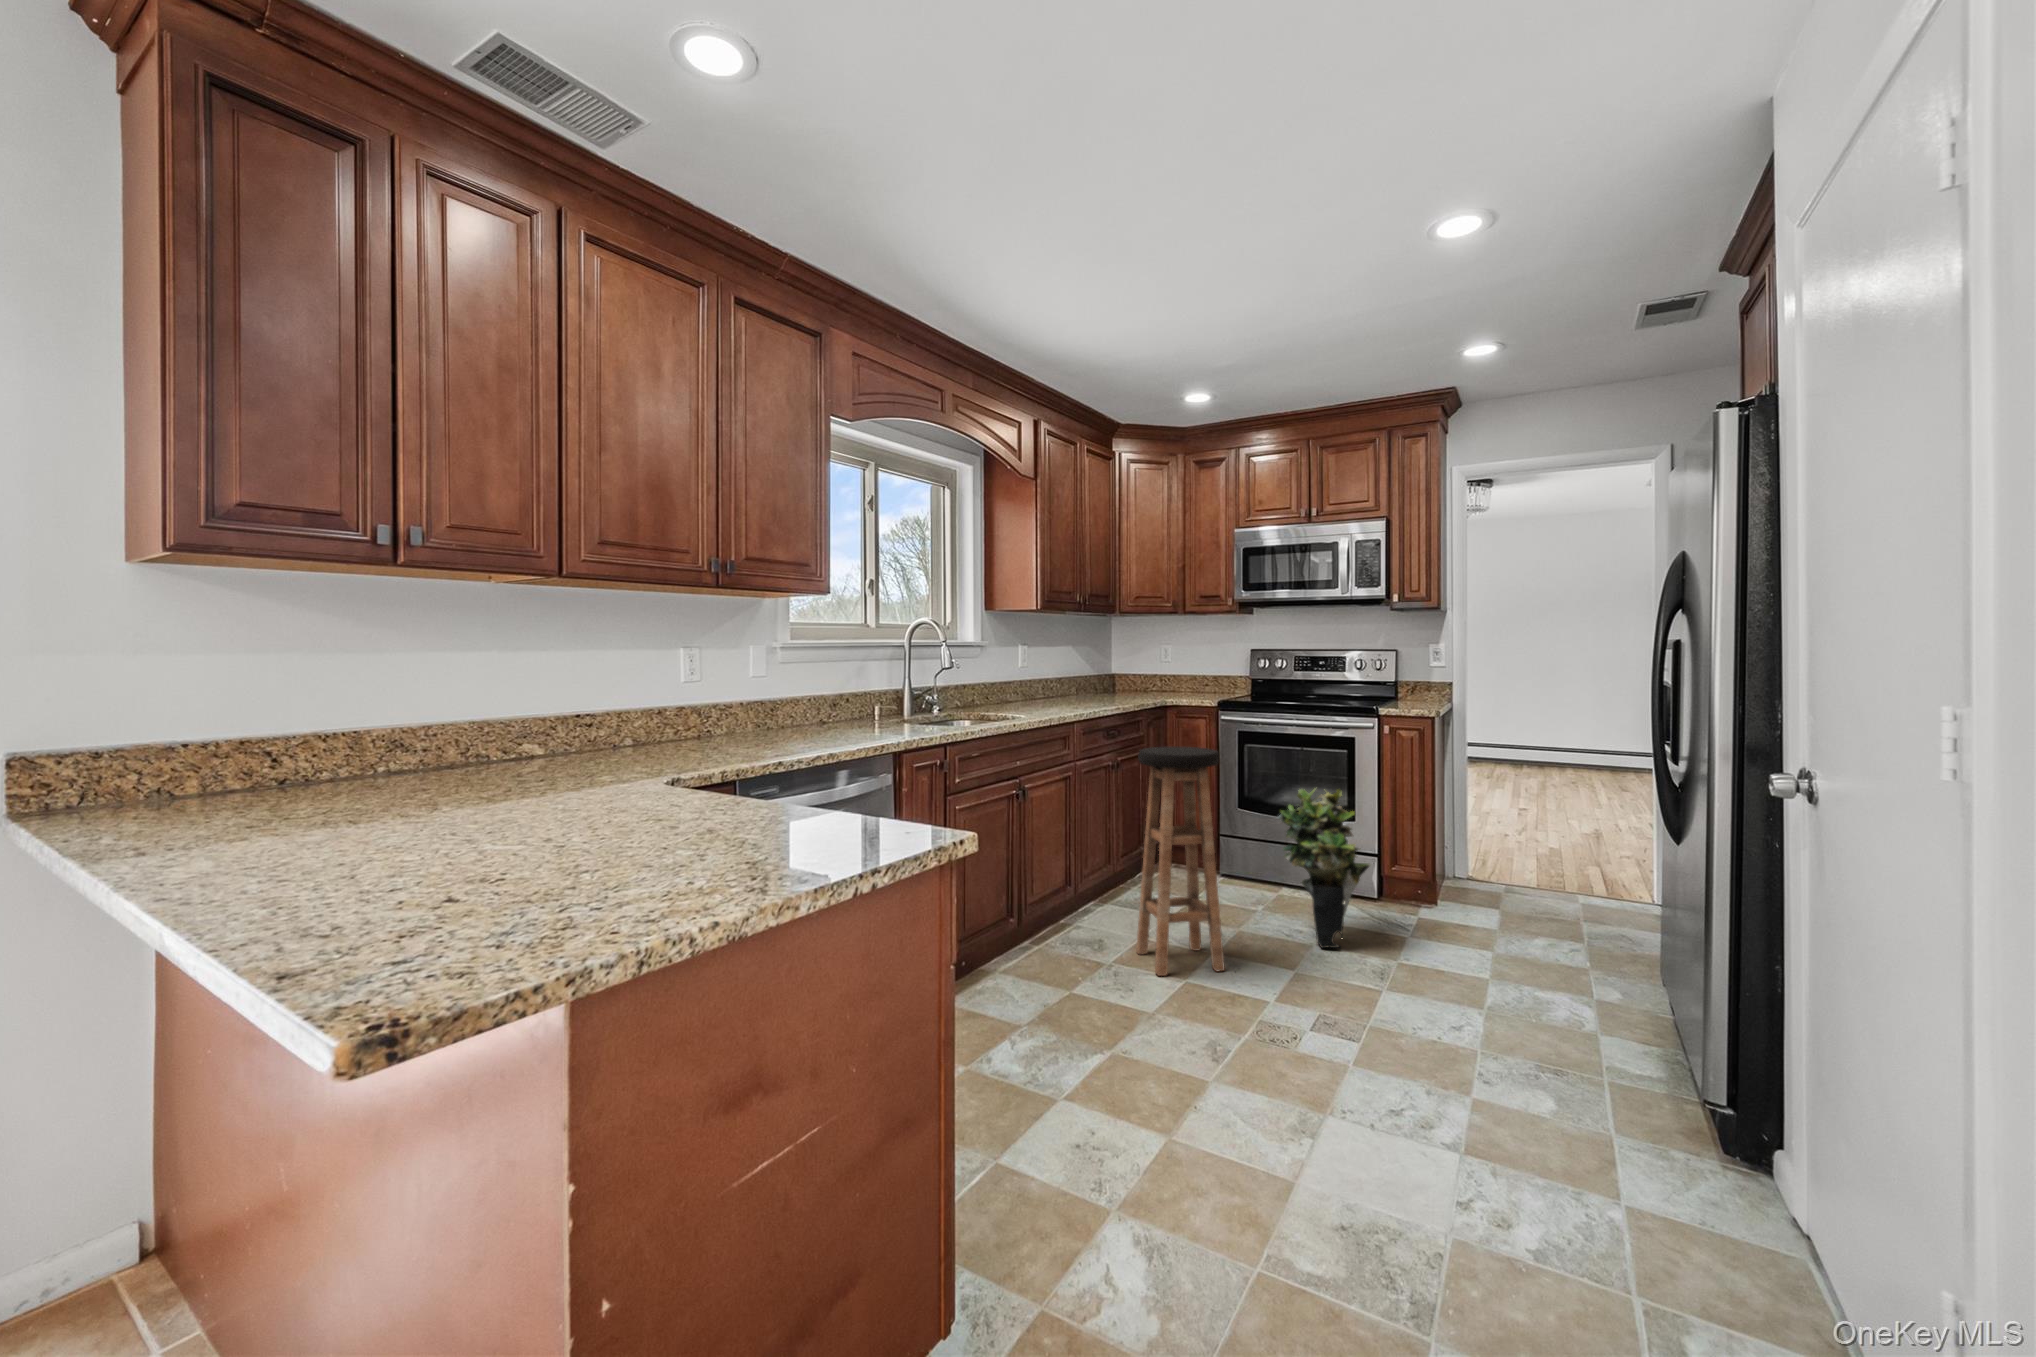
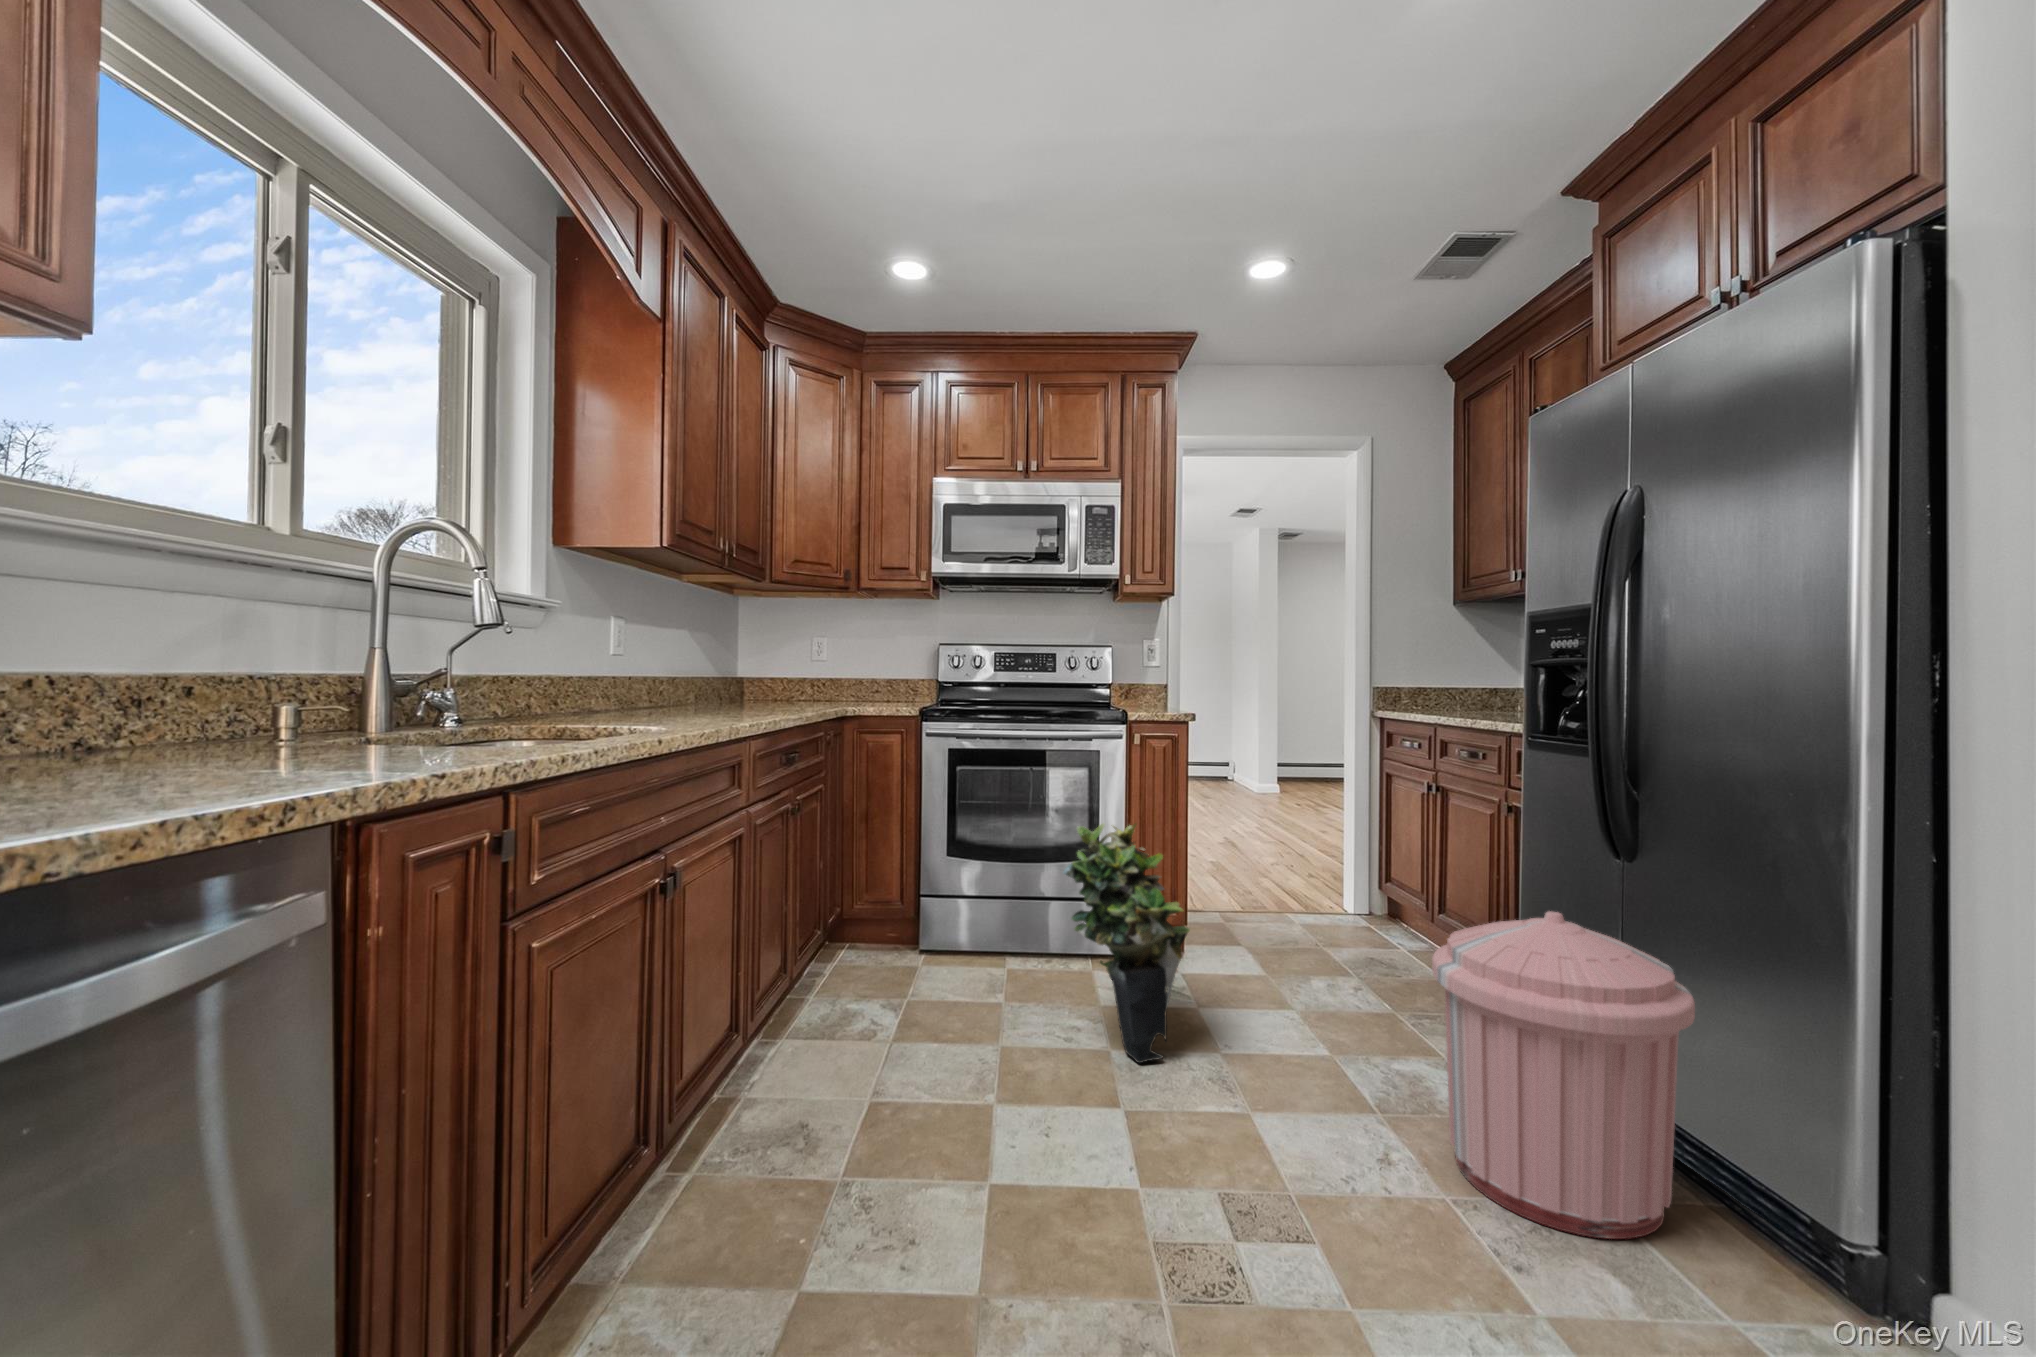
bar stool: present [1136,747,1225,976] -> none [882,772,1047,1201]
trash can: none [1478,862,1661,1078] -> present [1432,911,1695,1239]

